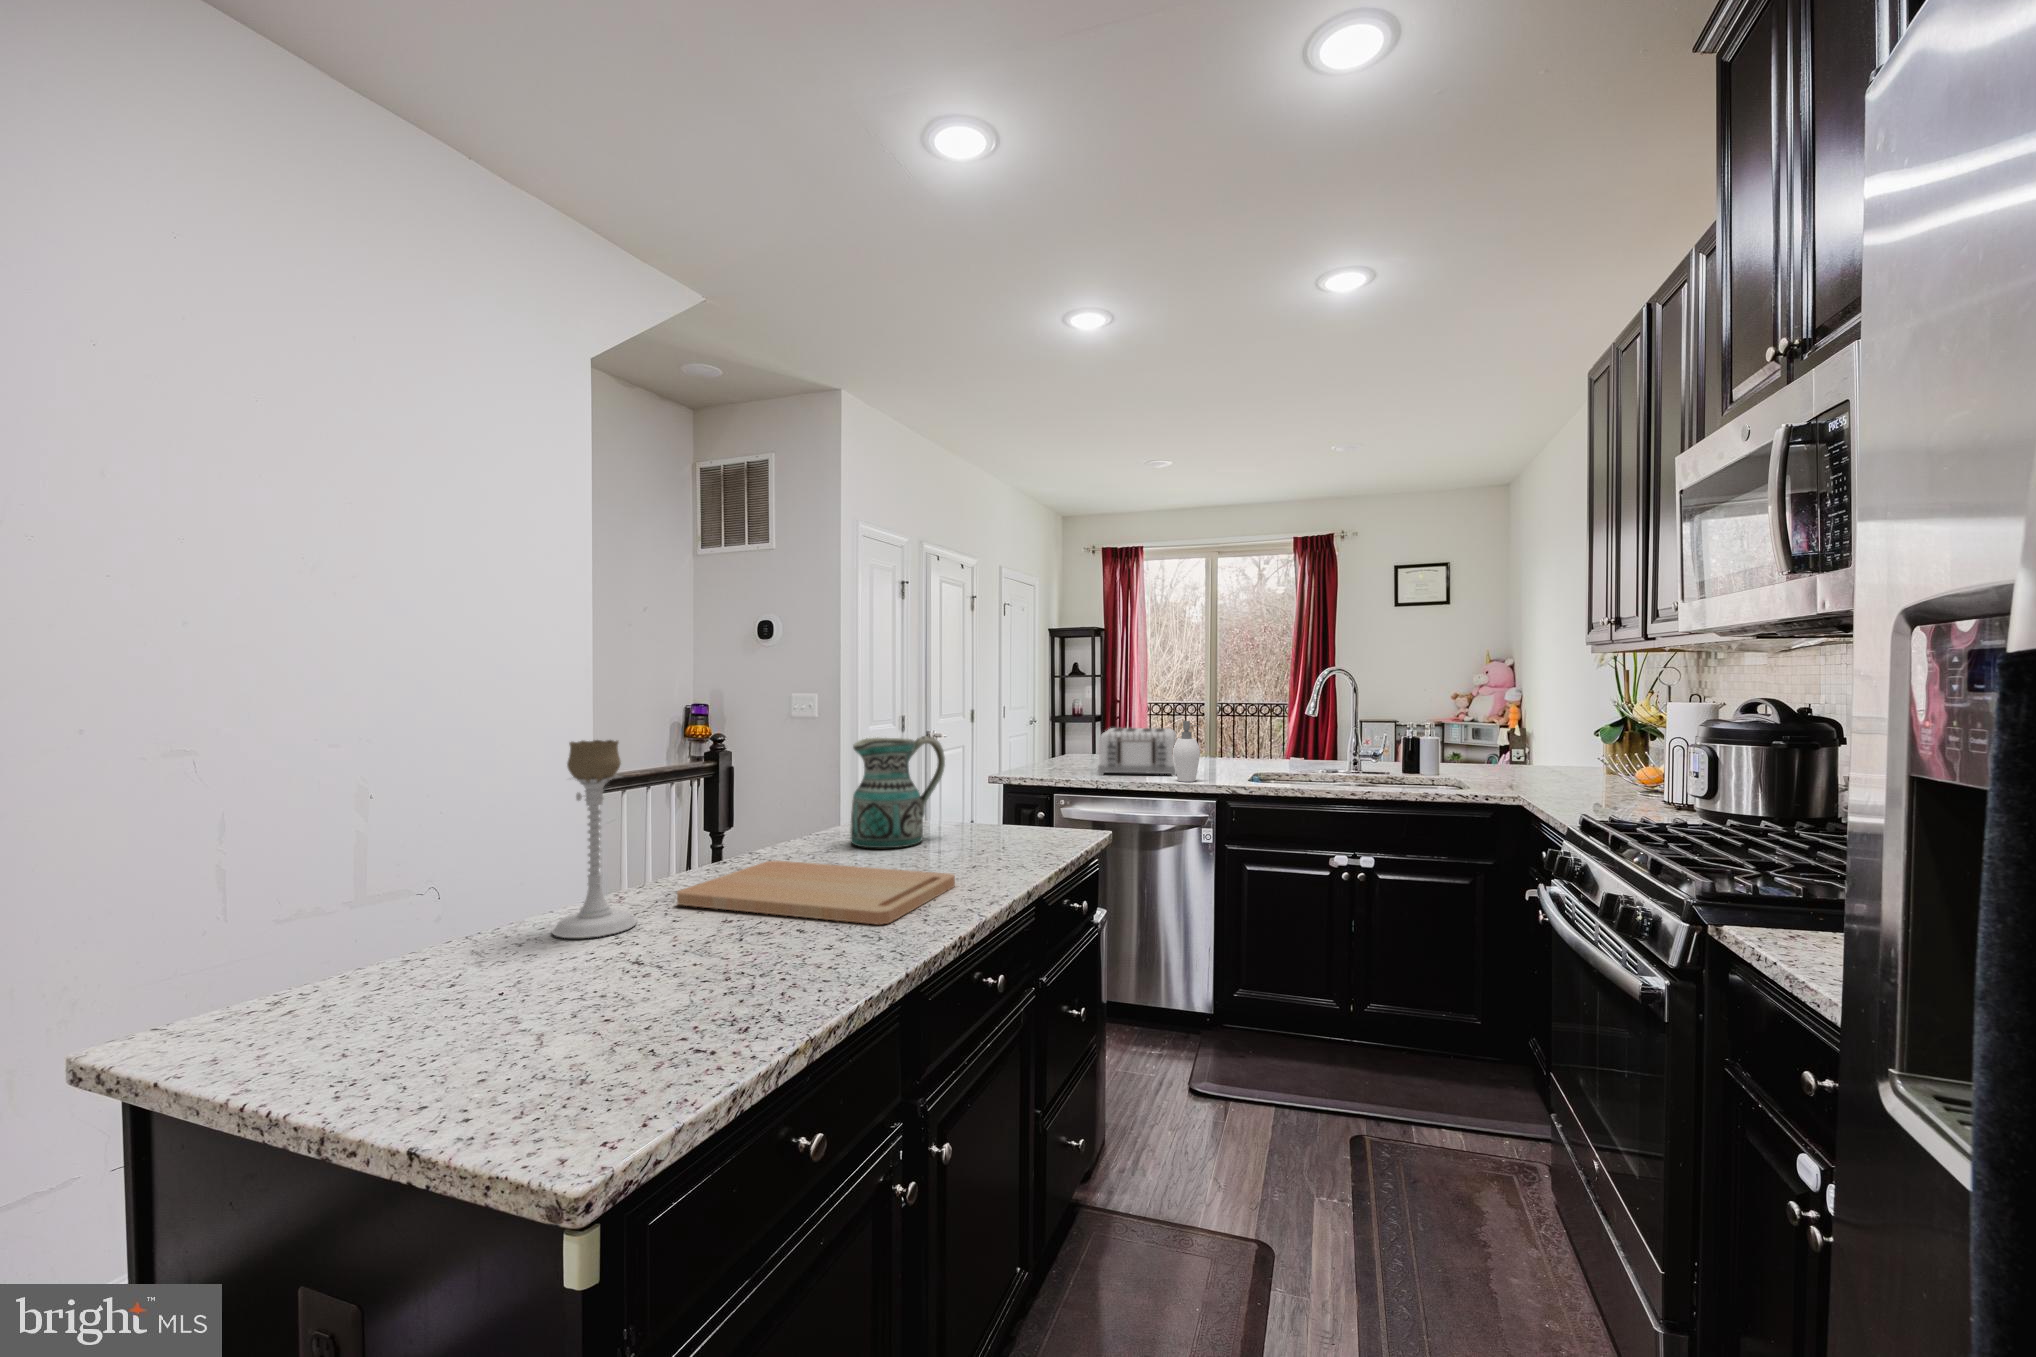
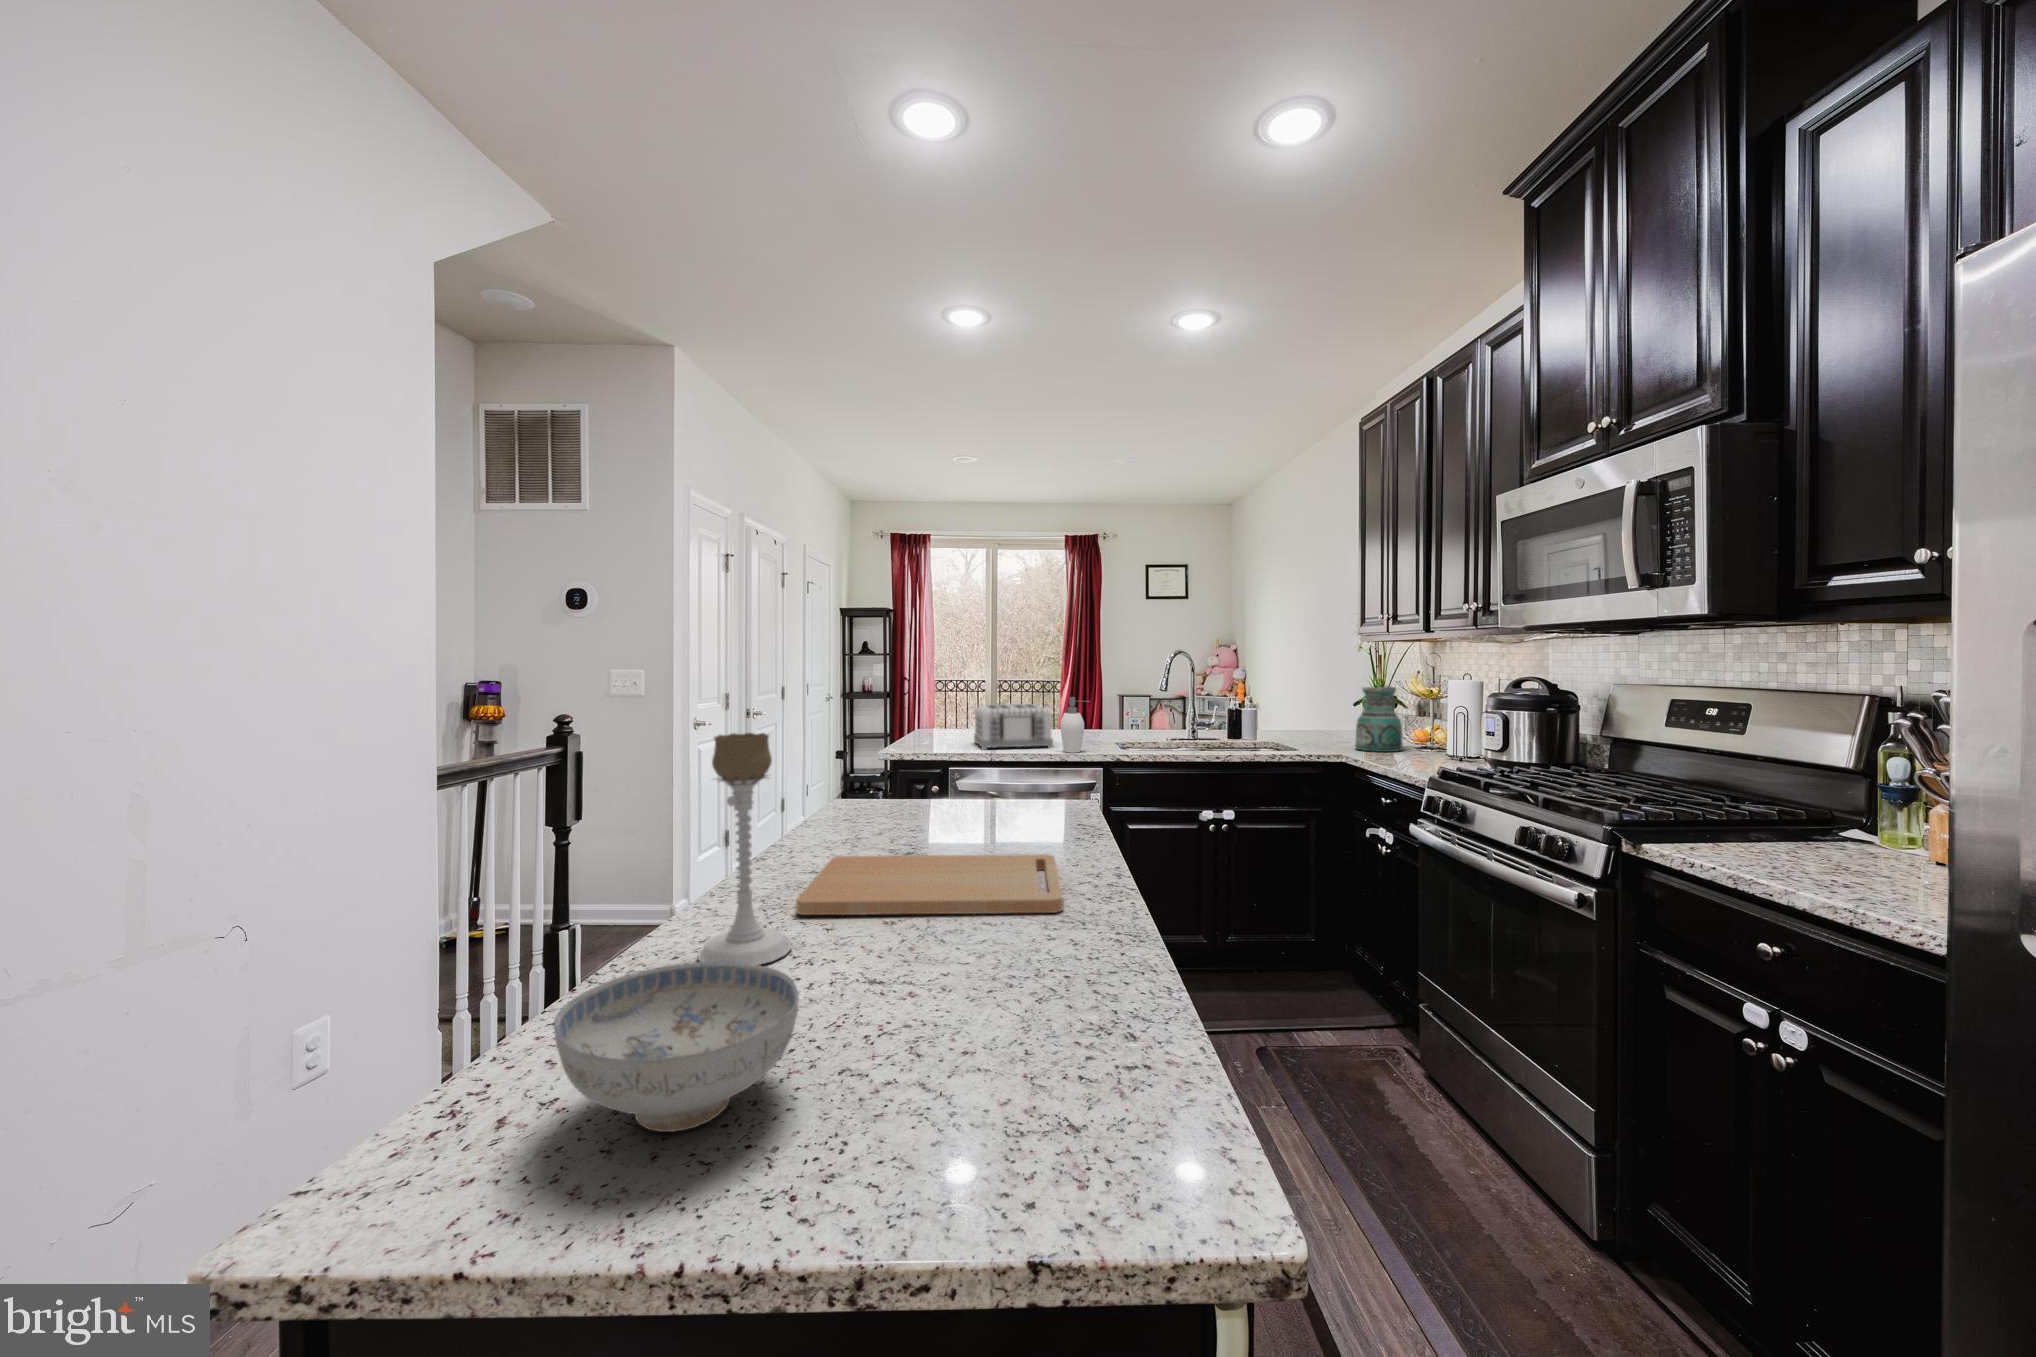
ceramic pitcher: present [850,736,945,848] -> present [1355,685,1403,752]
ceramic bowl: none [270,917,486,1036] -> present [554,961,799,1132]

